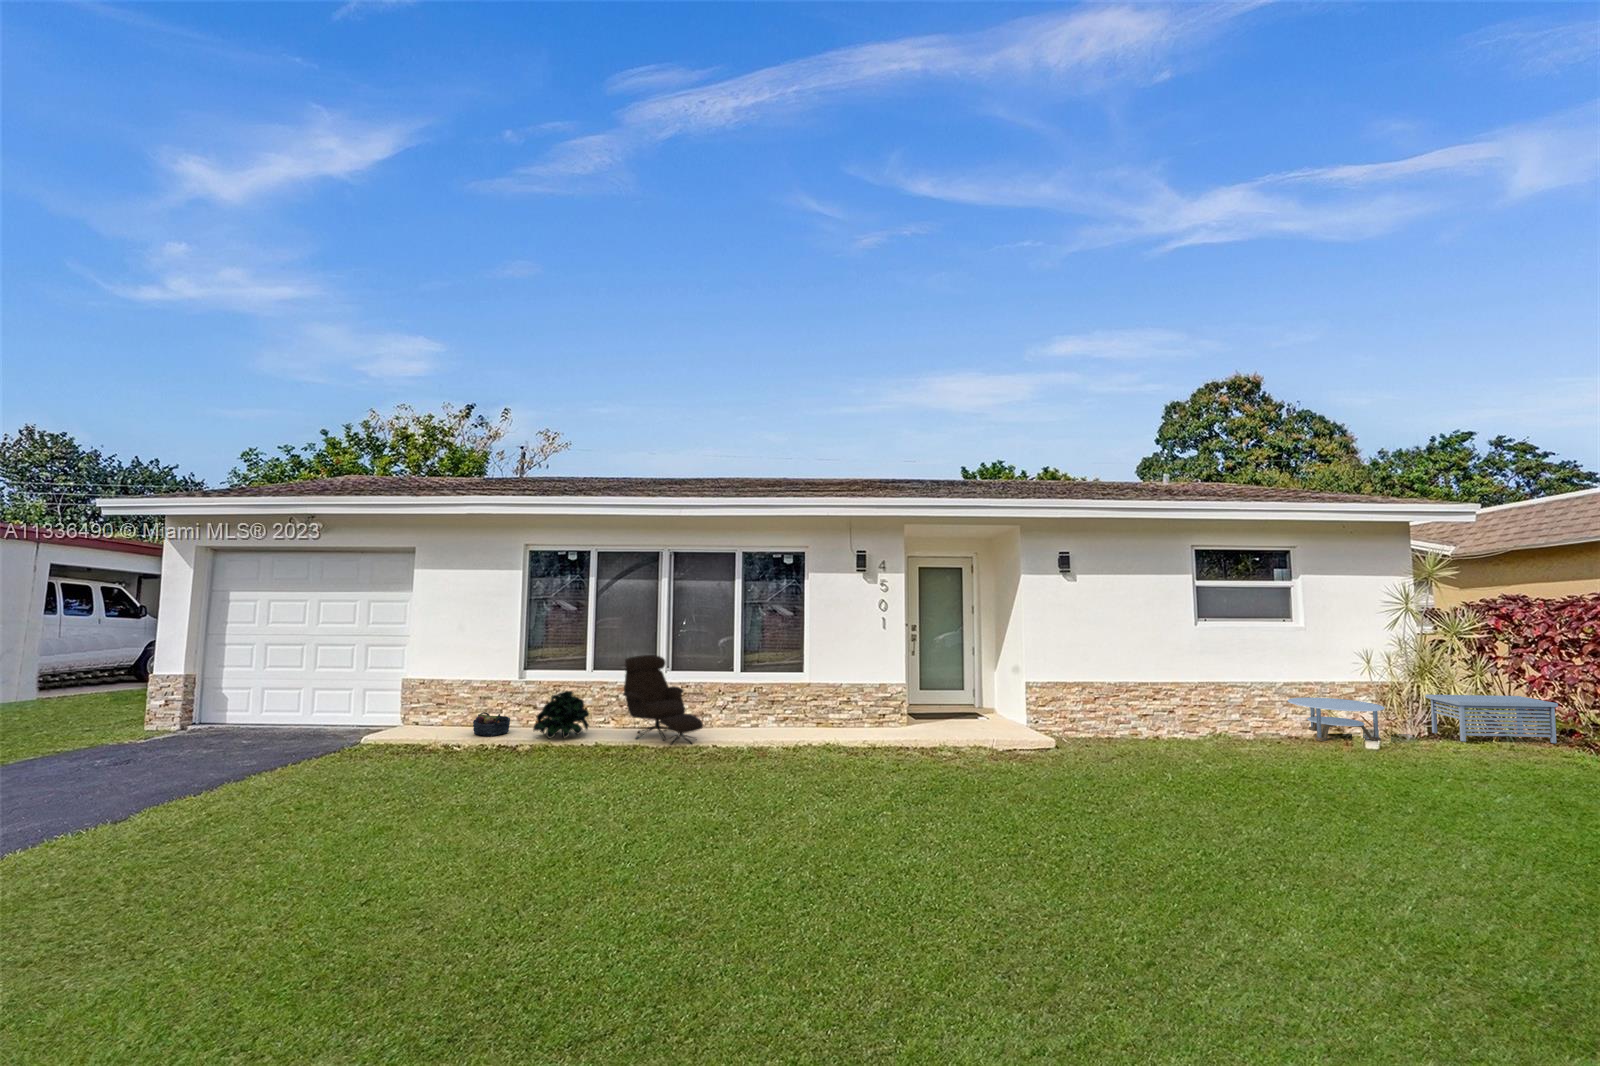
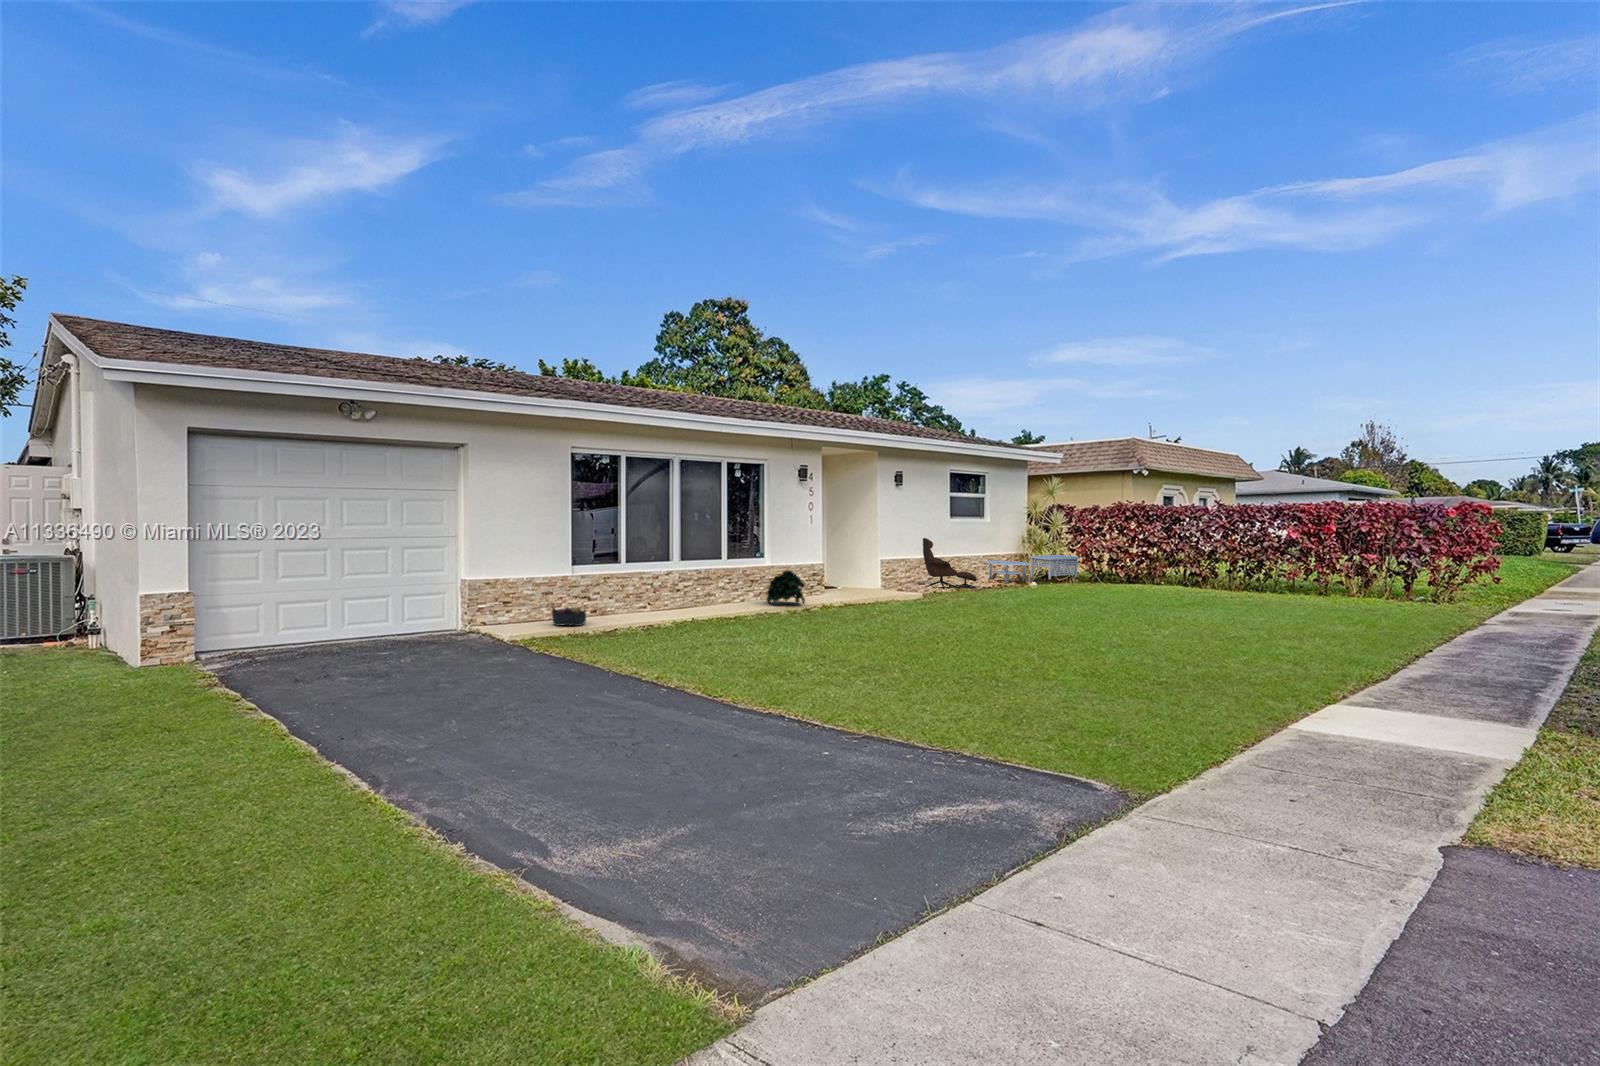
lounge chair: present [623,655,703,744] -> present [923,538,977,589]
potted plant: present [533,691,589,738] -> present [766,570,805,604]

